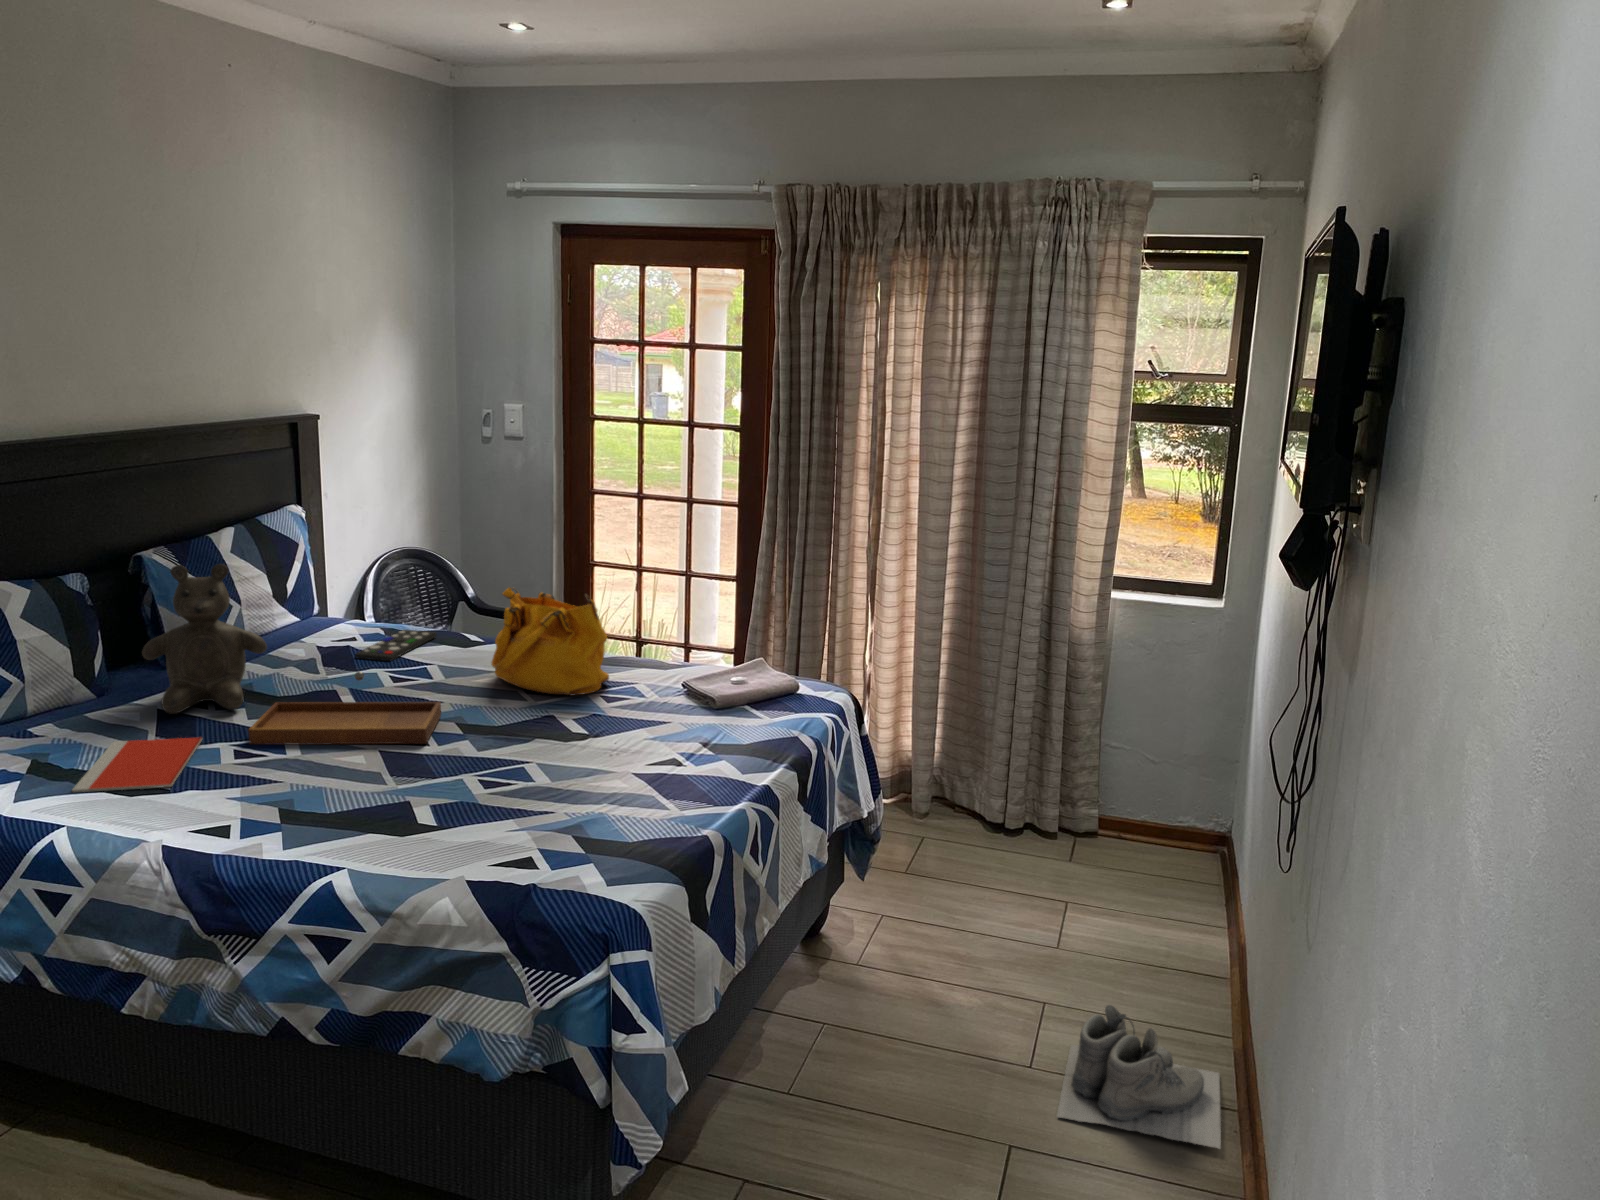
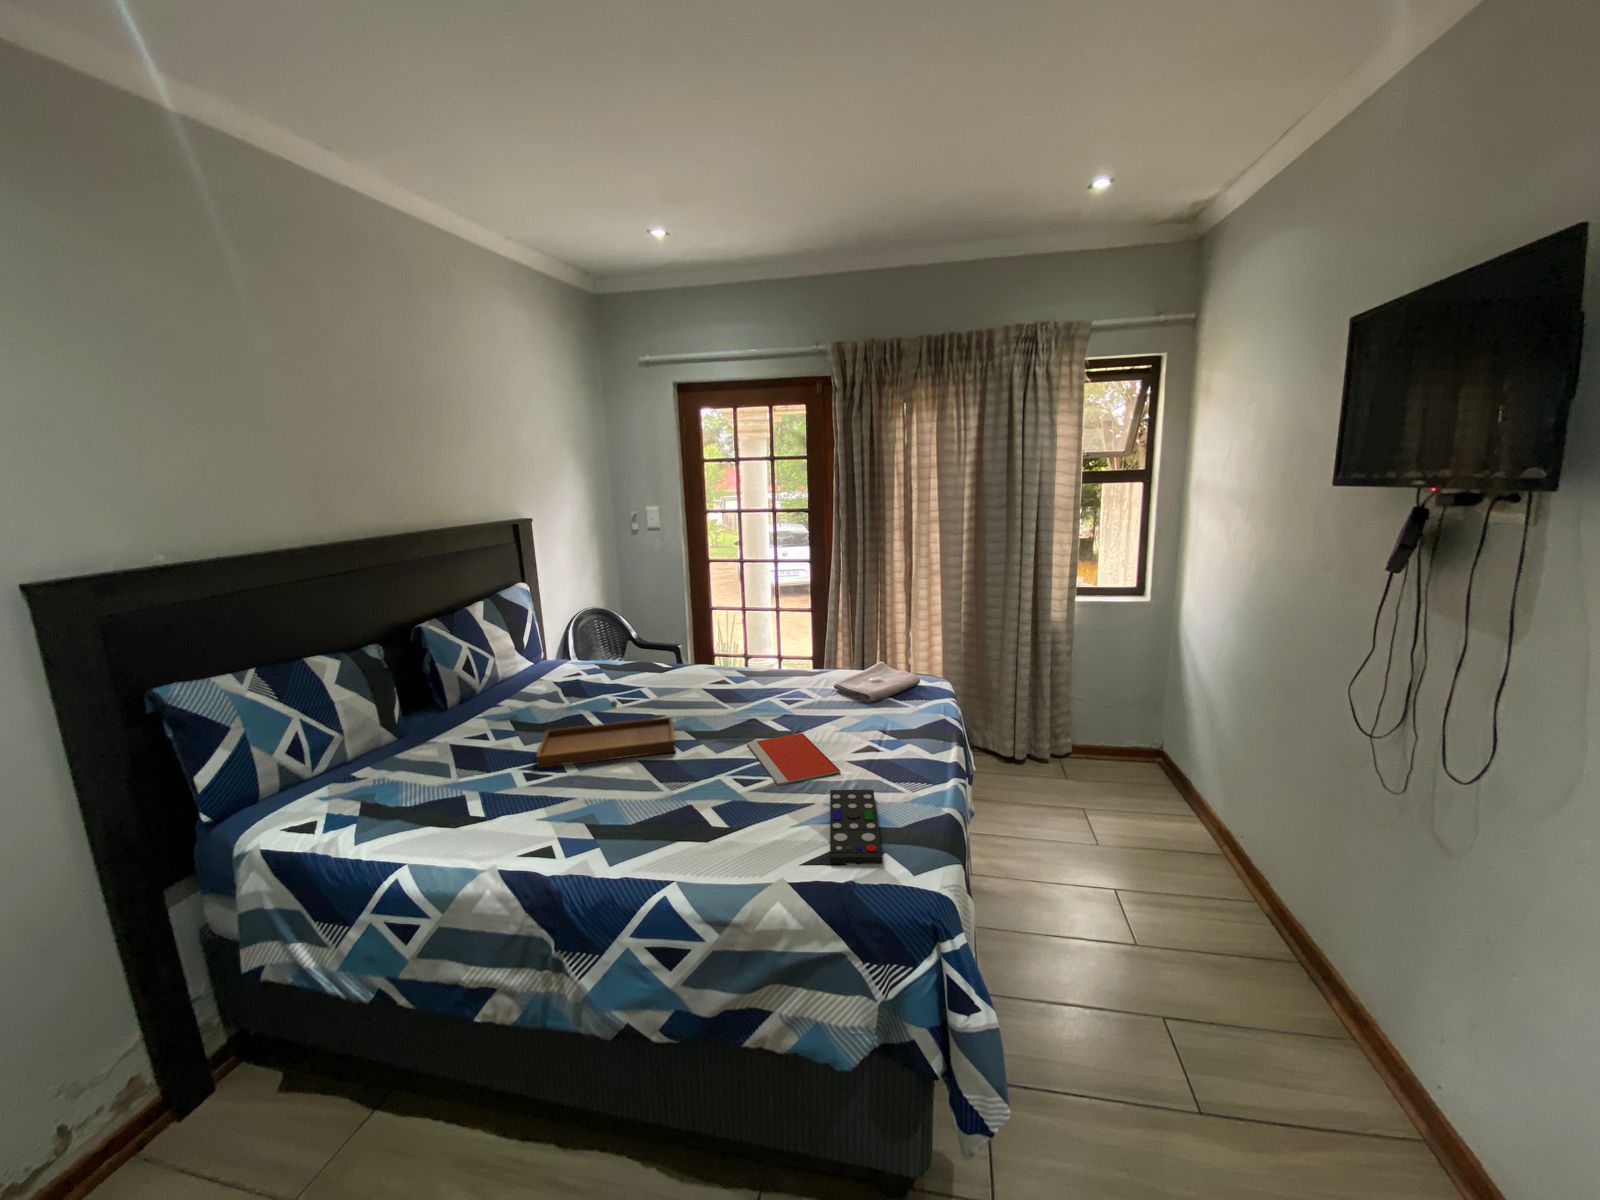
teddy bear: present [142,564,267,714] -> none [433,627,530,748]
handbag: present [492,588,609,695] -> none [691,626,776,701]
remote control: present [355,630,437,661] -> present [830,790,882,863]
notebook: present [72,737,202,792] -> present [747,733,841,785]
boots: present [1057,1005,1221,1149] -> none [1157,890,1322,997]

